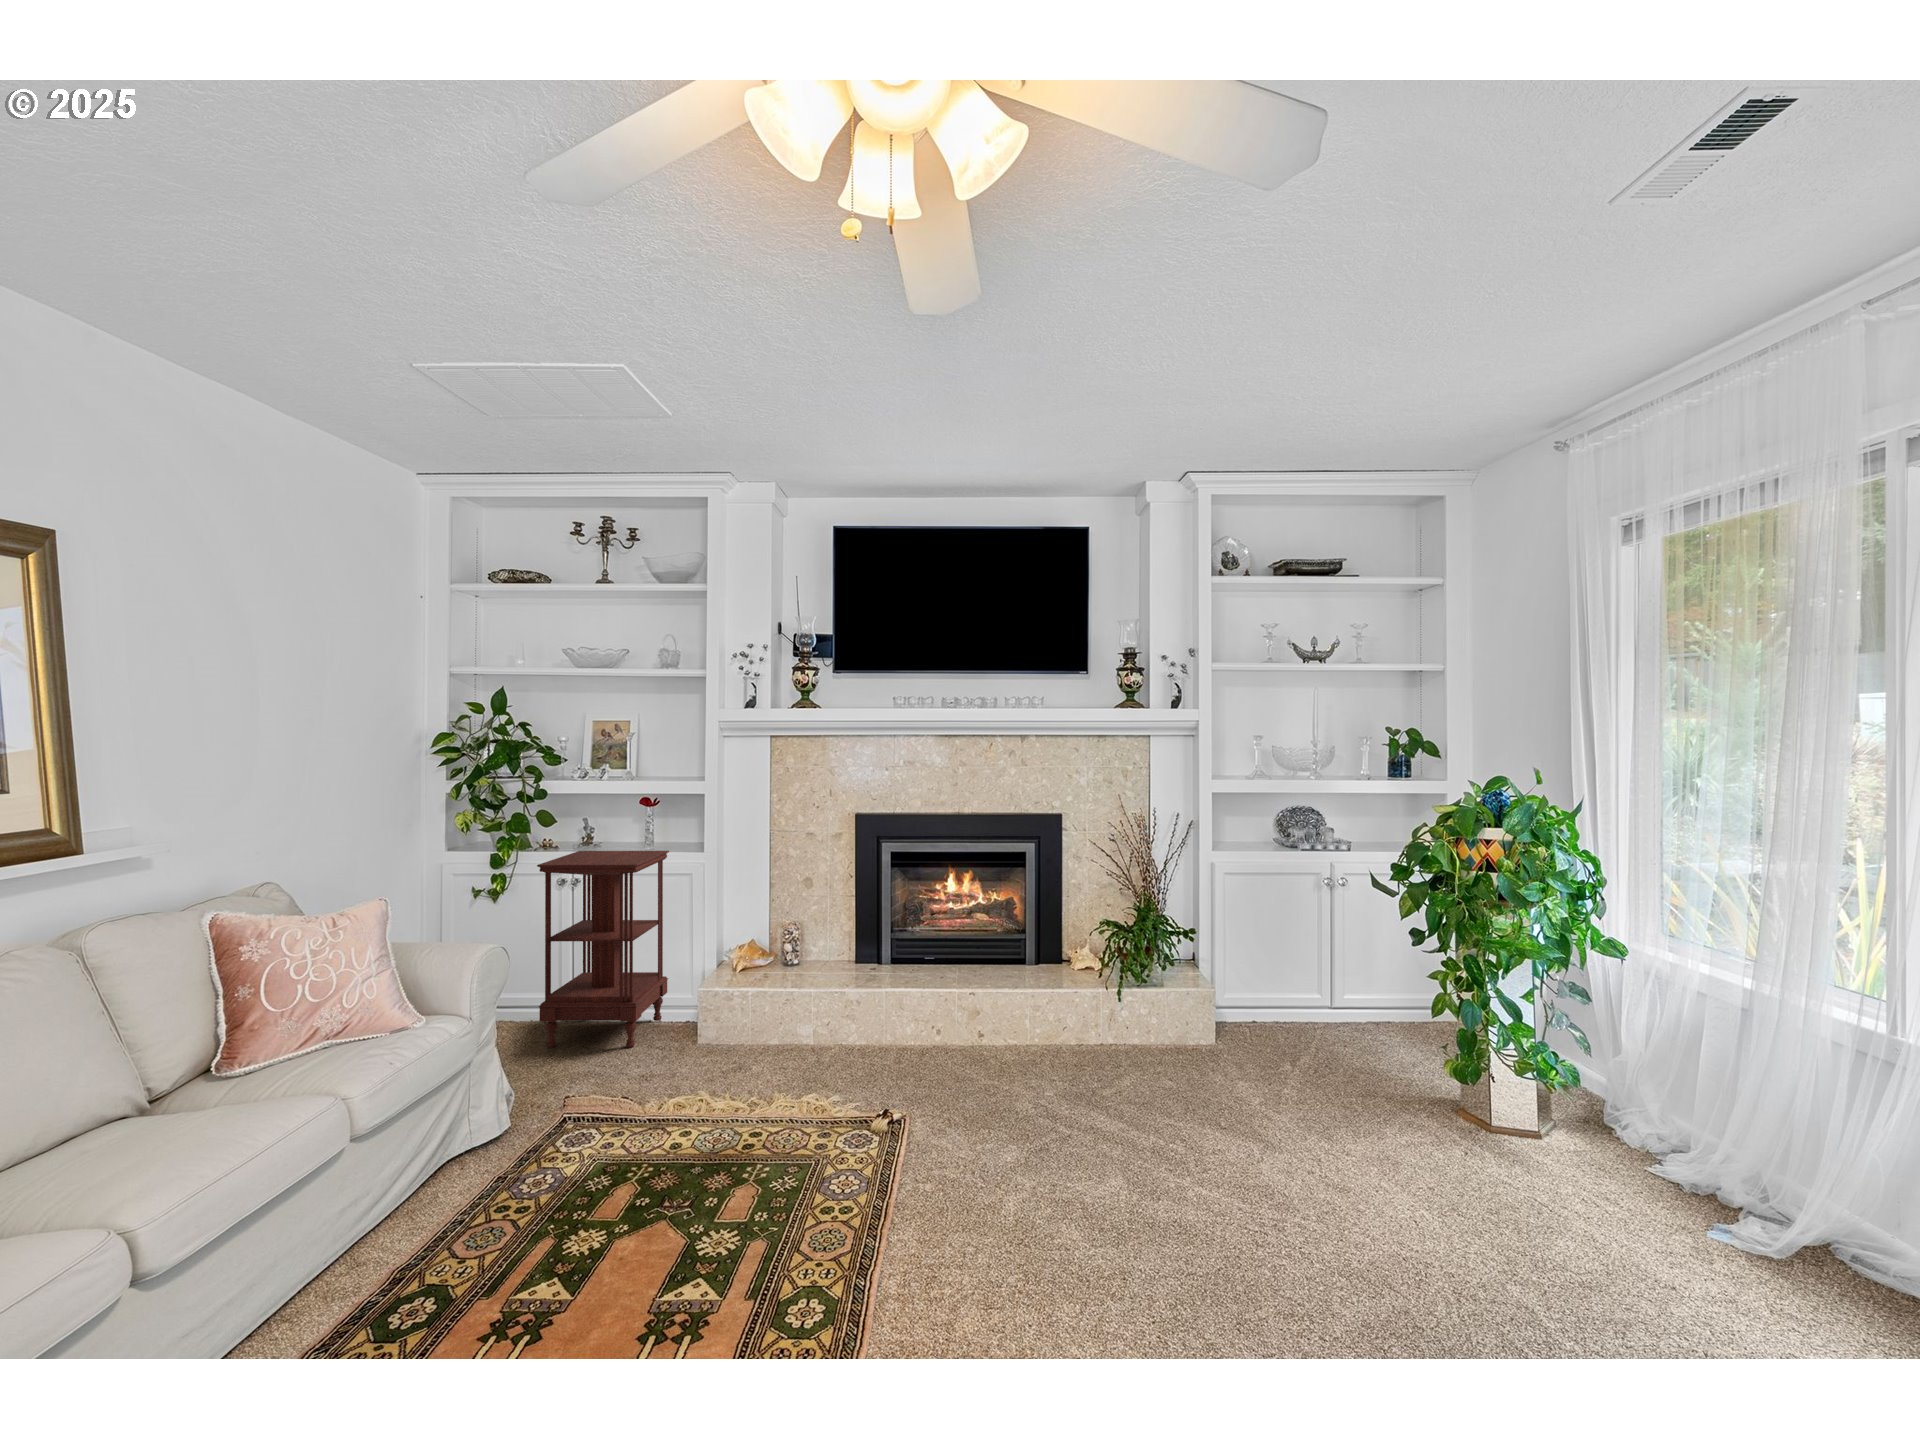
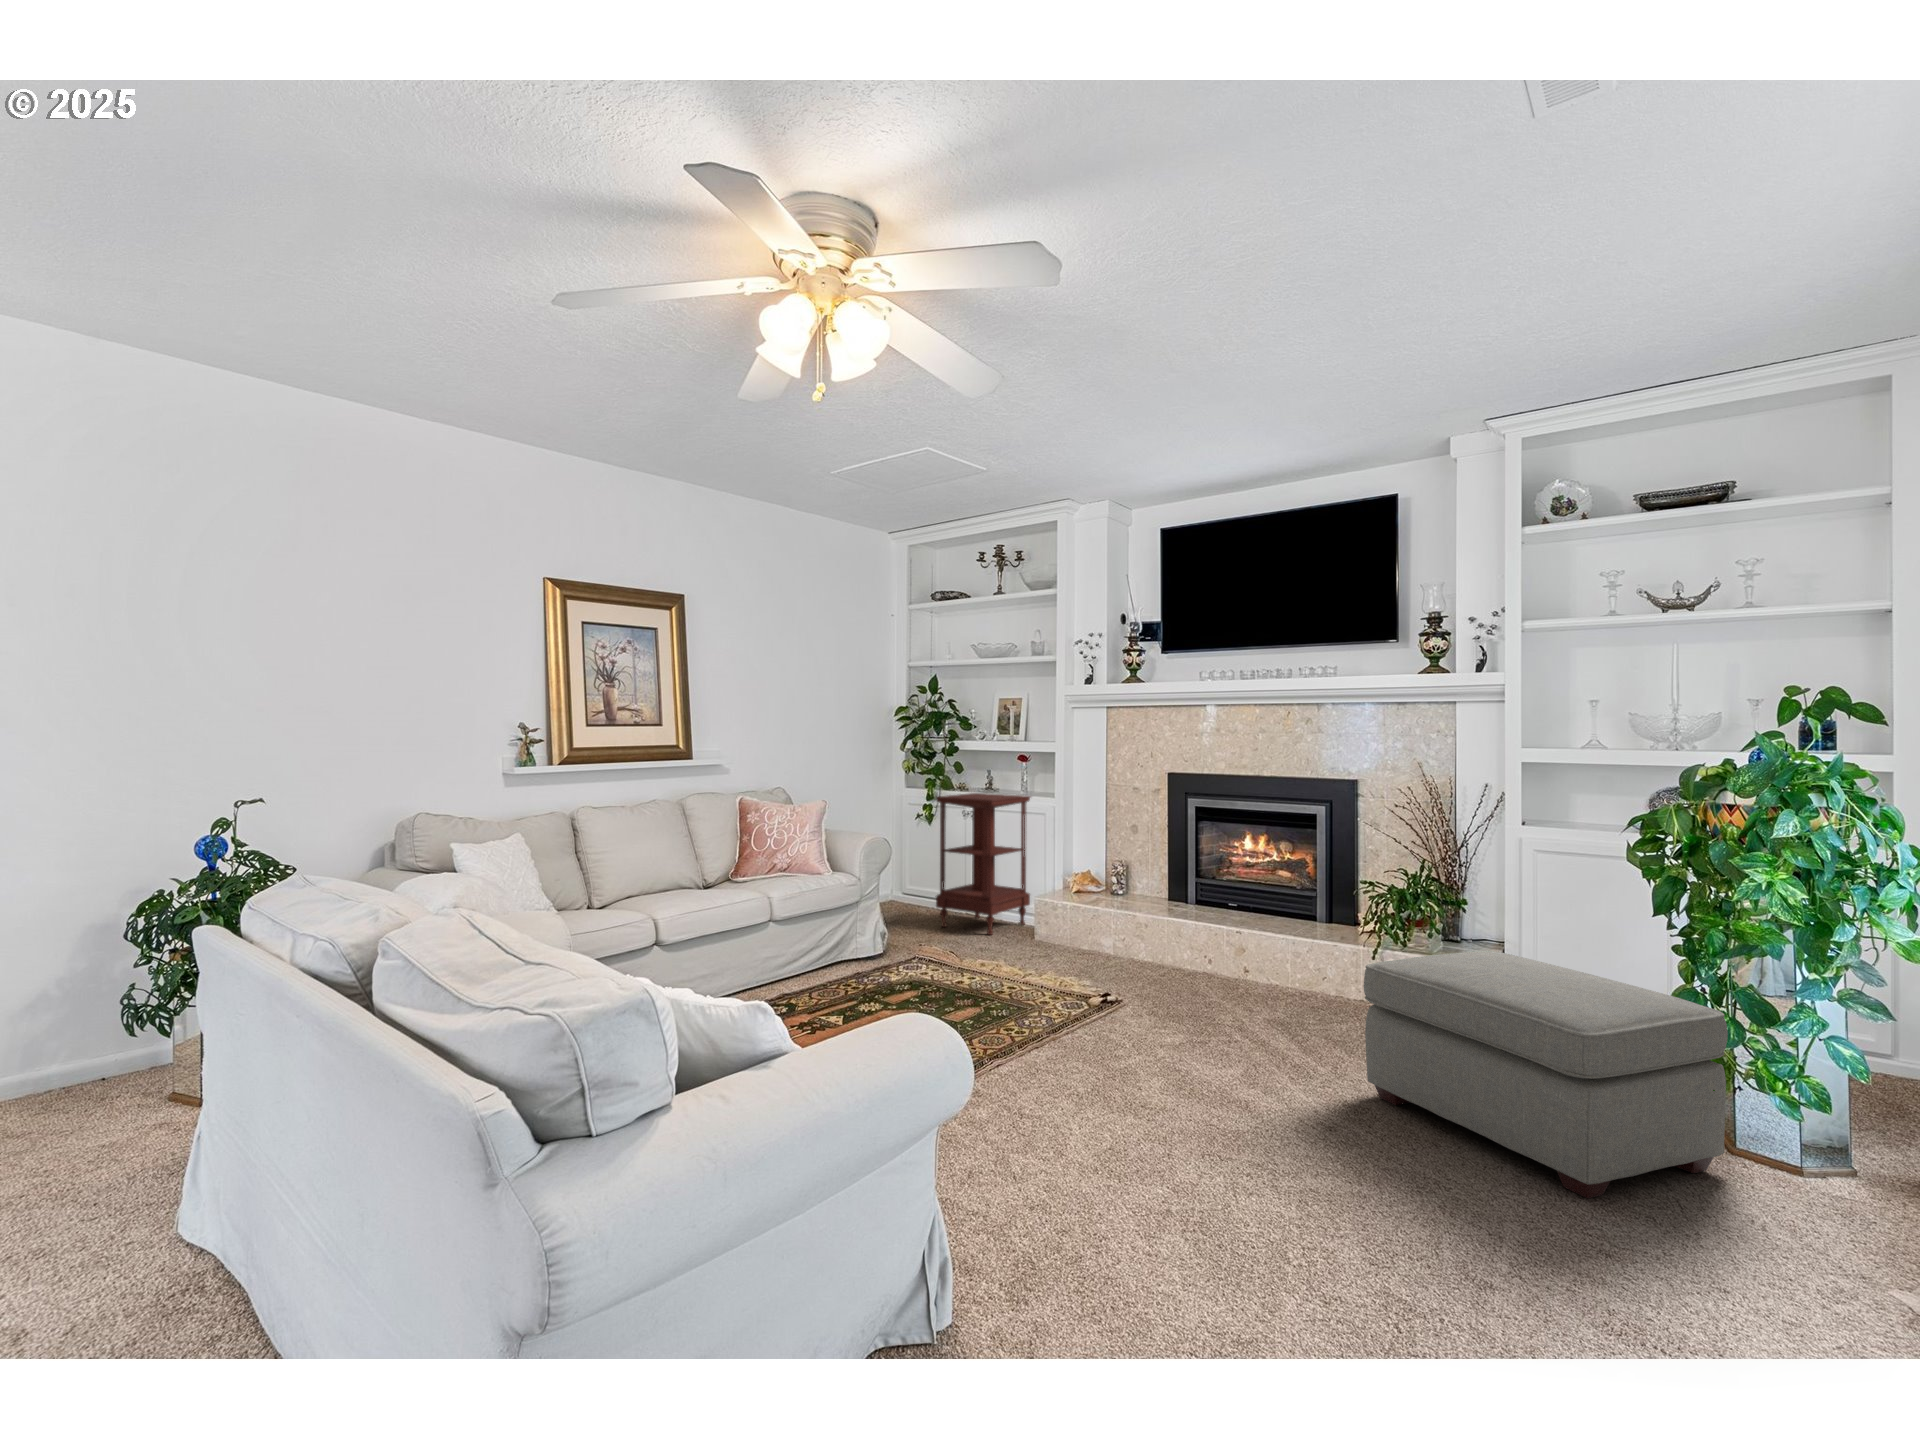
ottoman: none [1277,999,1602,1269] -> present [1364,951,1728,1198]

